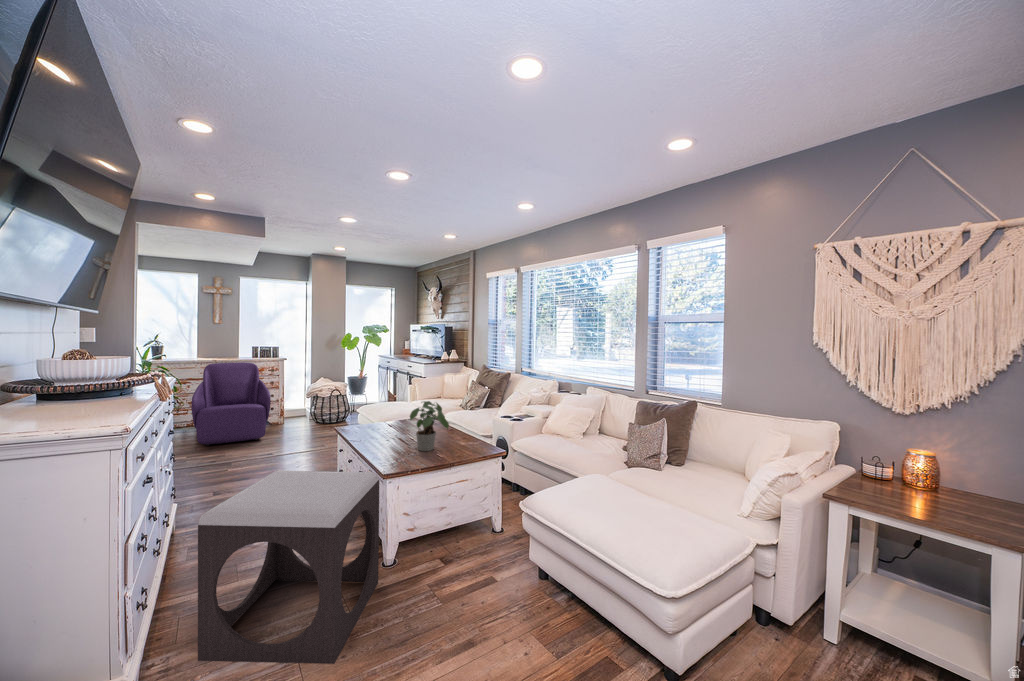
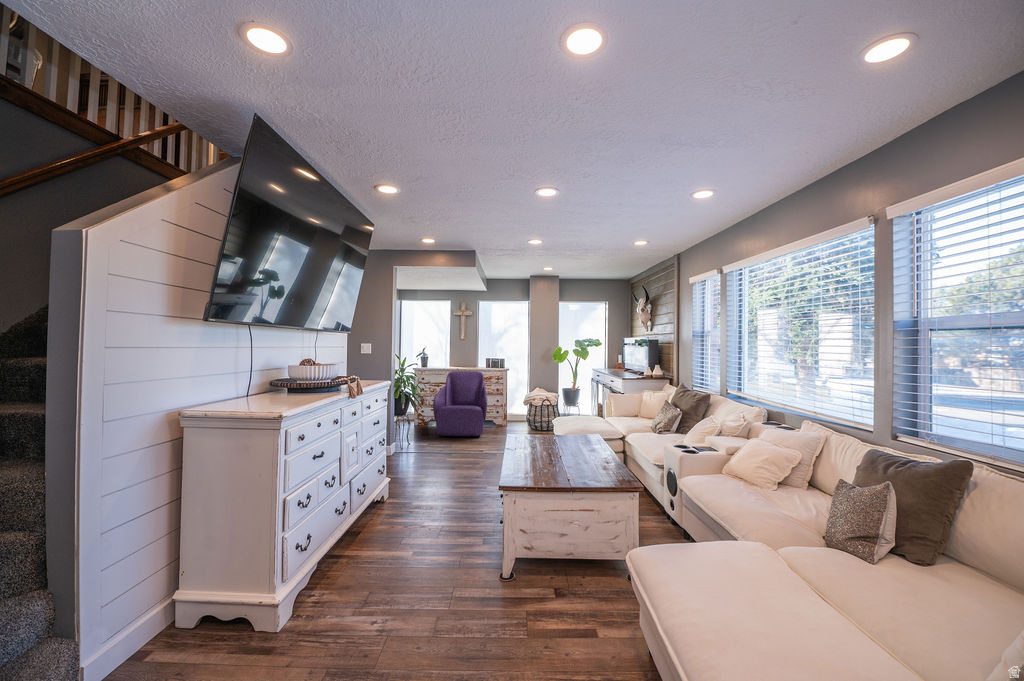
potted plant: present [410,401,449,451] -> none [543,416,584,469]
footstool: present [198,470,379,664] -> none [334,464,487,654]

